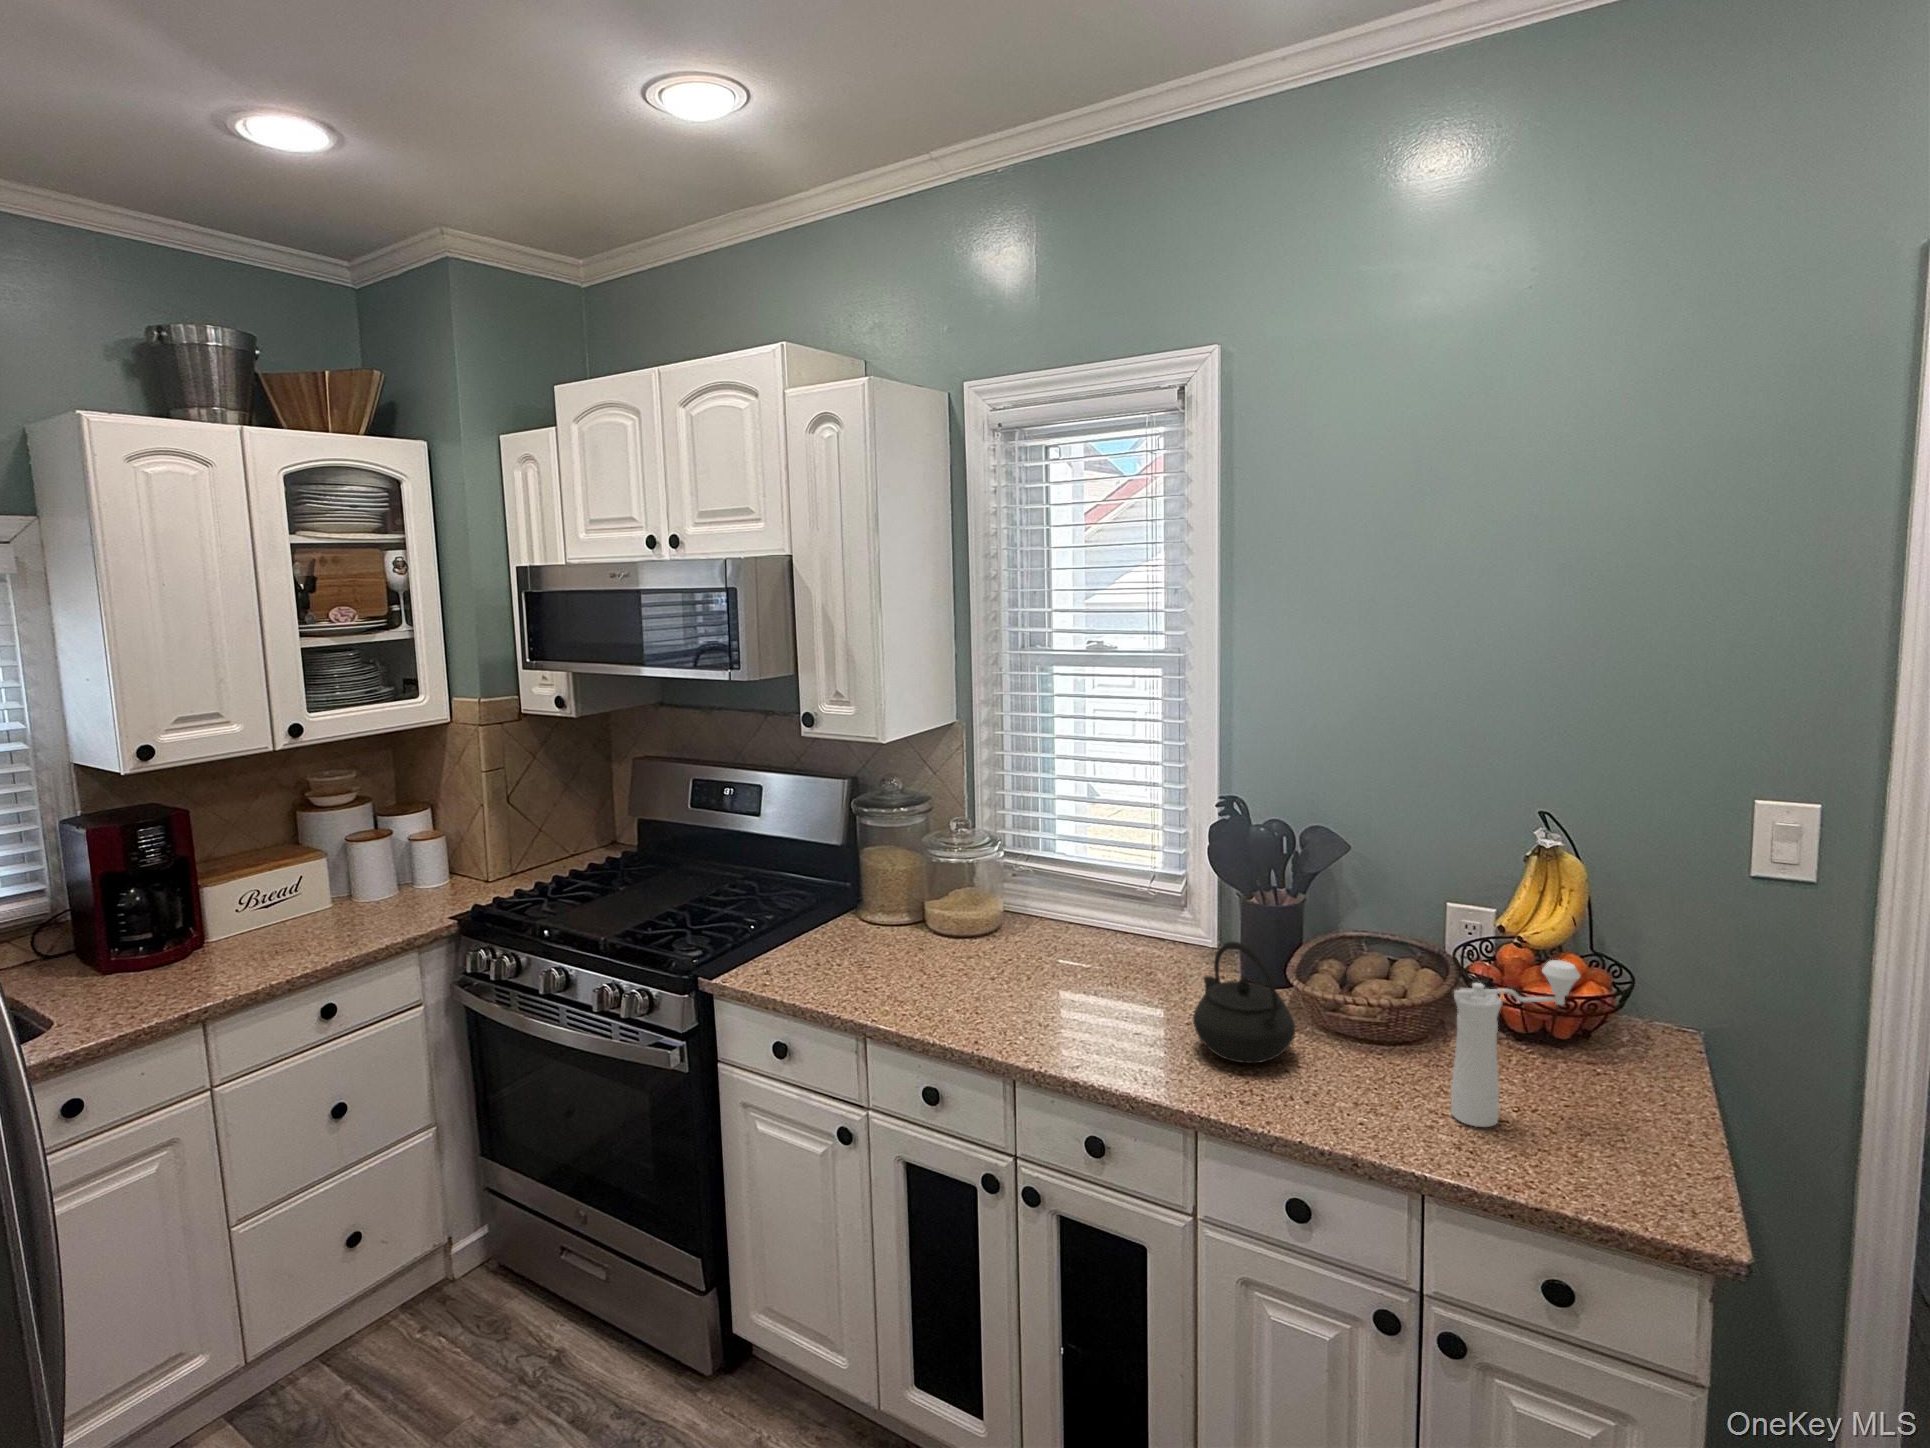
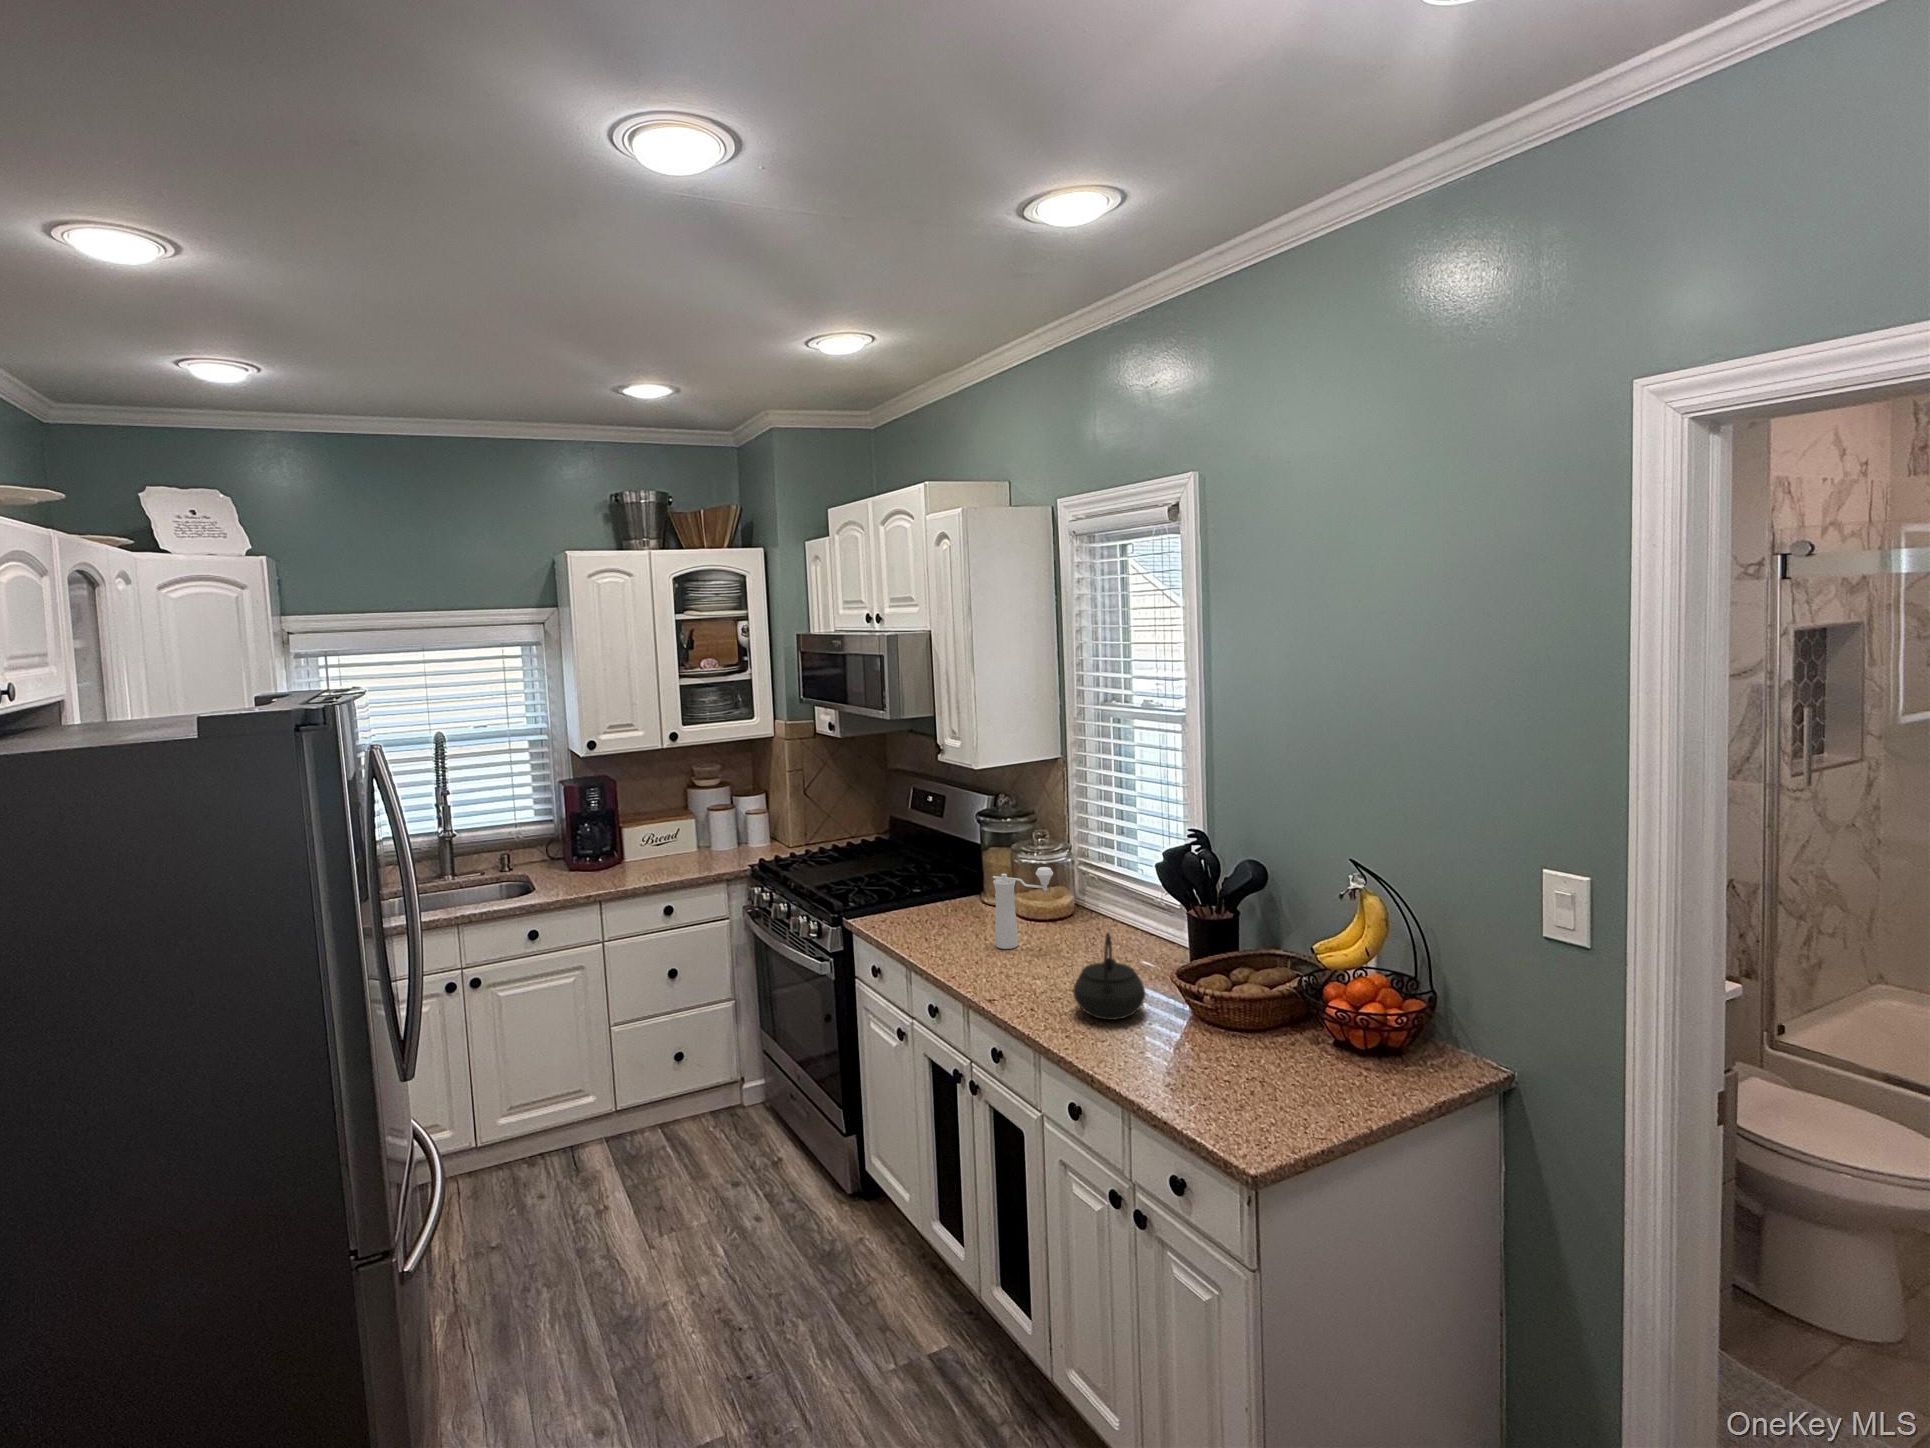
pepper mill: present [1451,960,1580,1127] -> present [993,867,1053,949]

